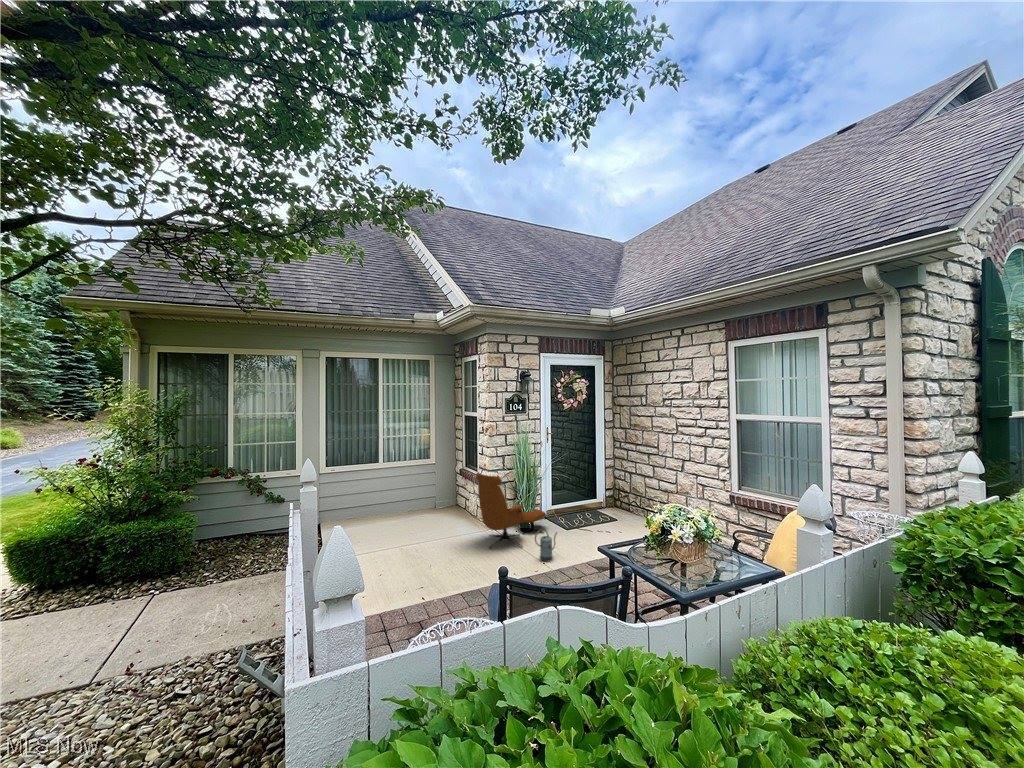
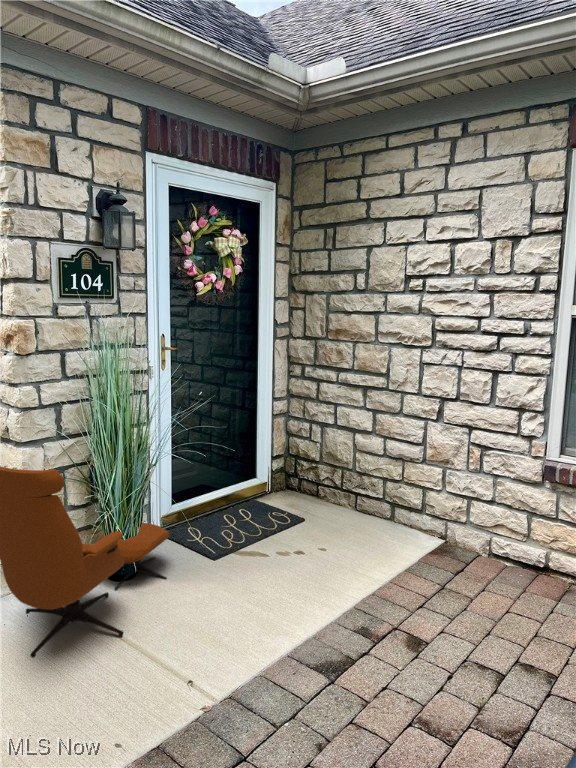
watering can: present [535,529,557,562] -> none [168,594,220,677]

